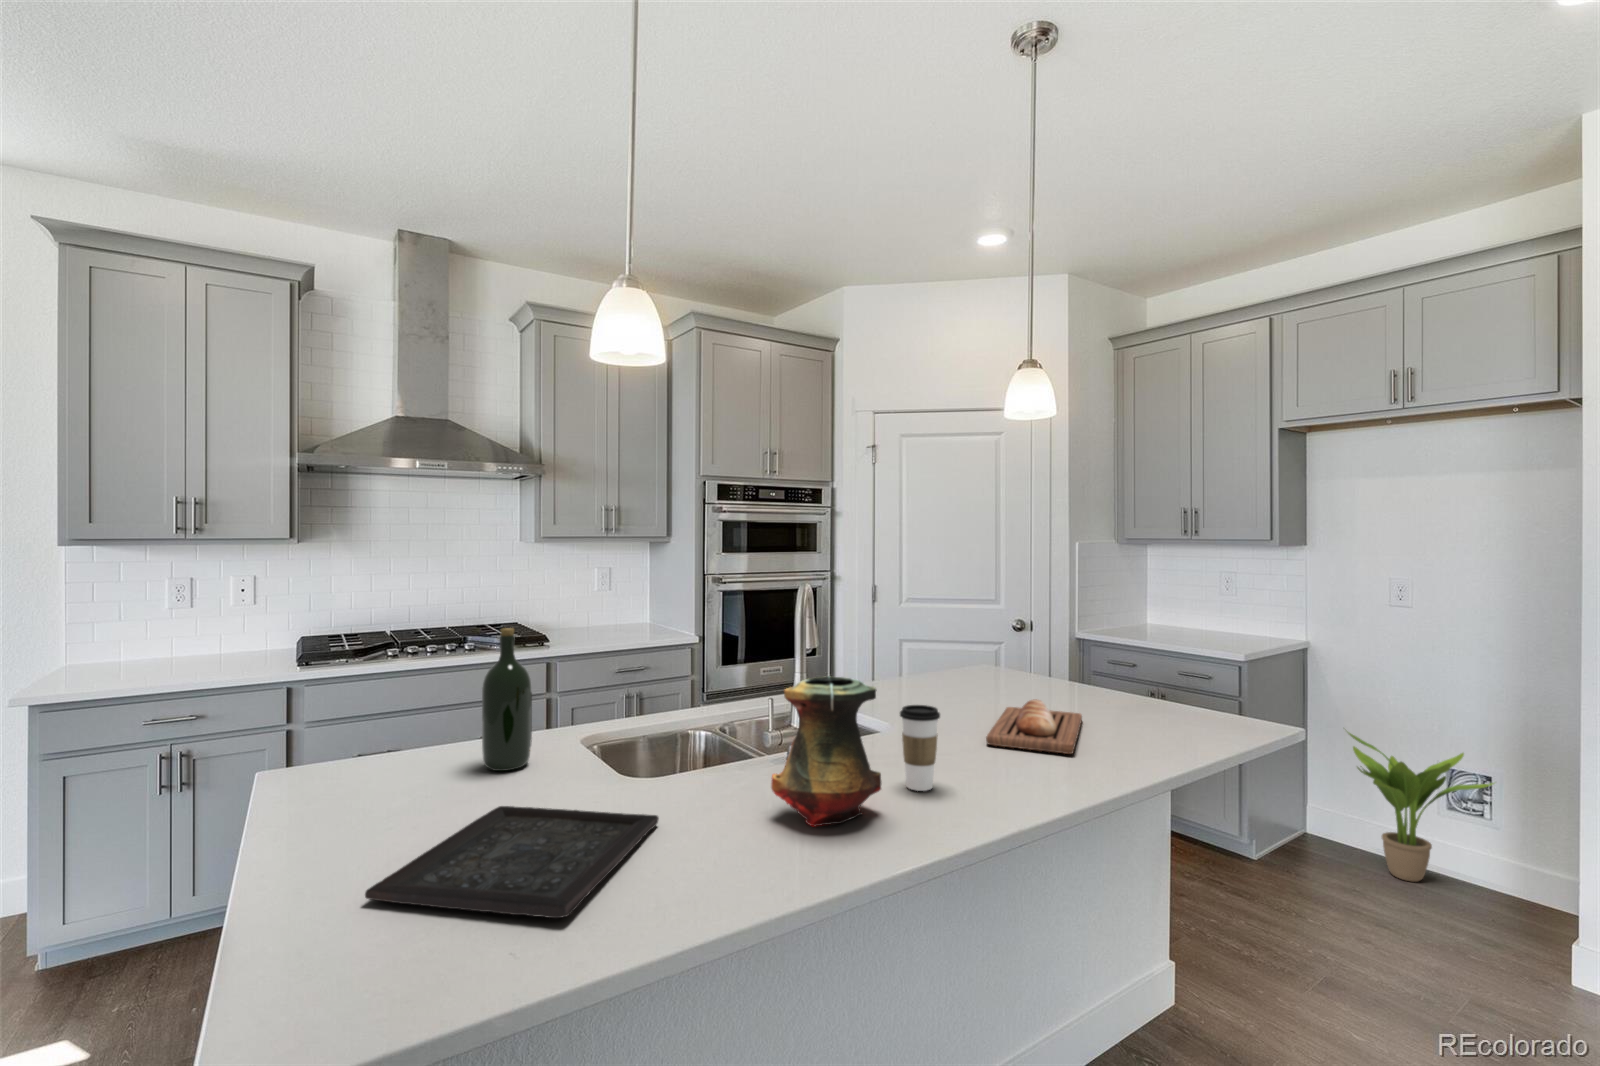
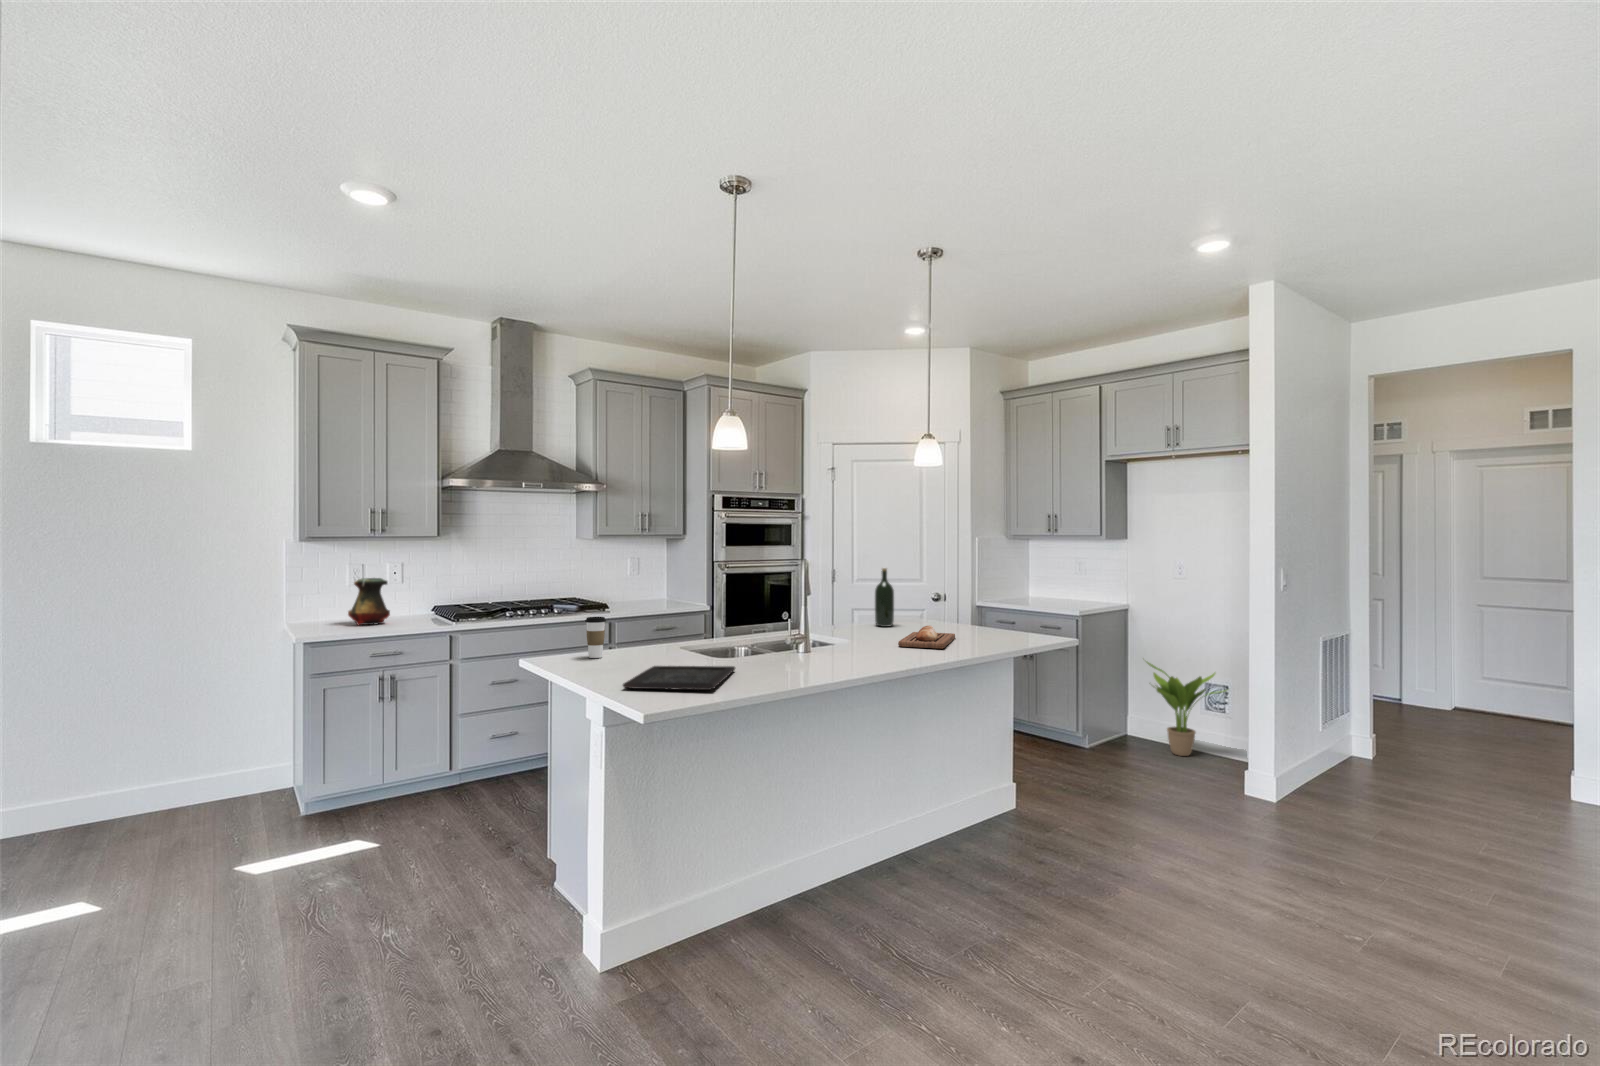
wine bottle: present [482,628,532,771] -> present [875,568,894,627]
vase: present [771,676,881,826] -> present [348,578,390,625]
coffee cup: present [900,705,940,791] -> present [585,617,606,658]

